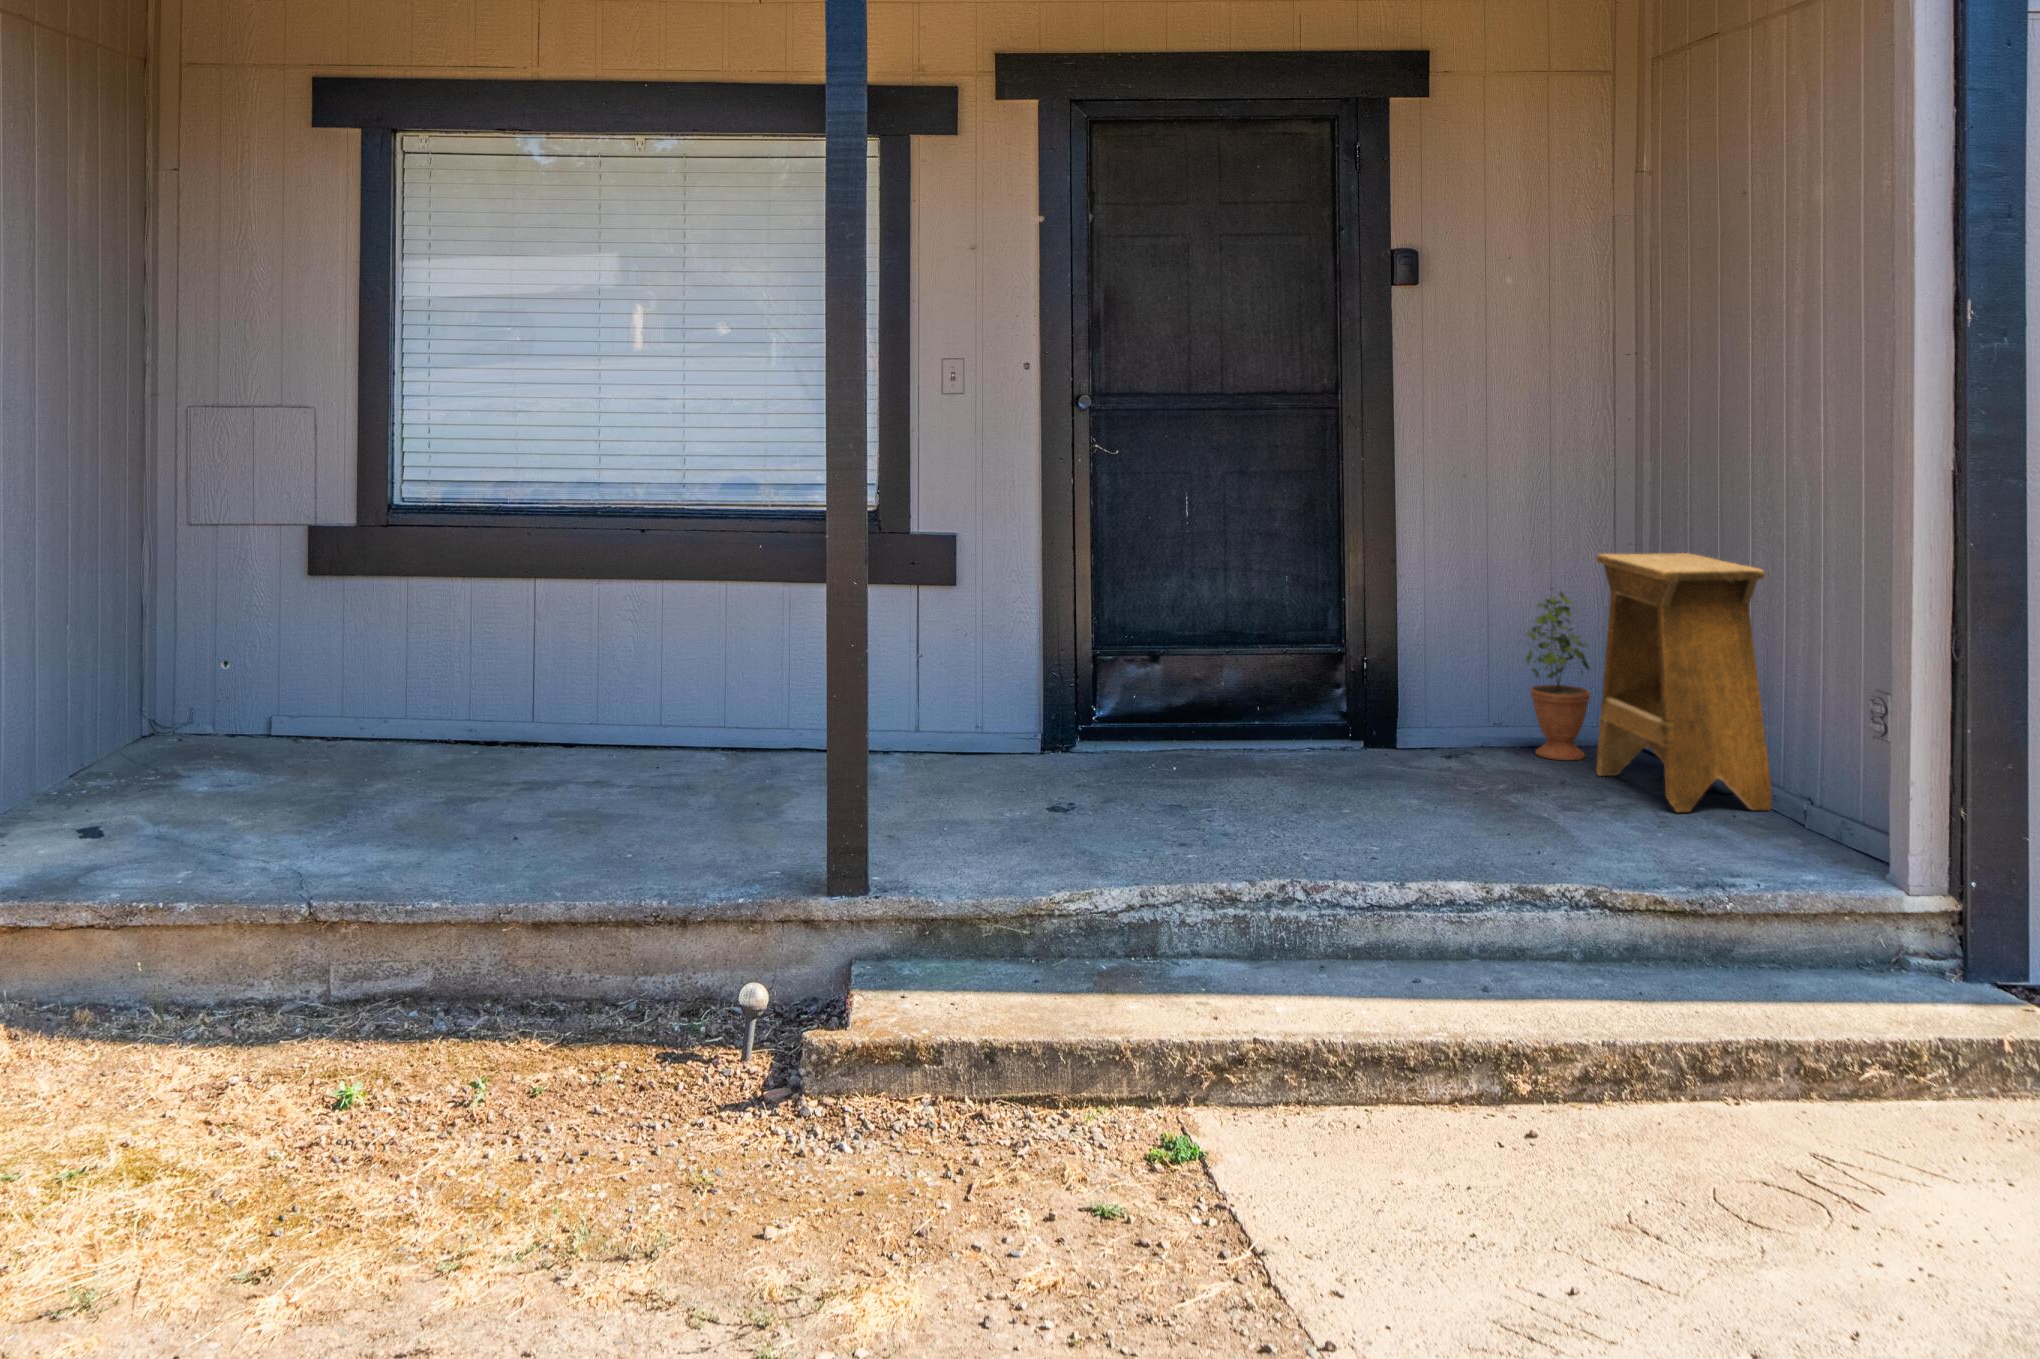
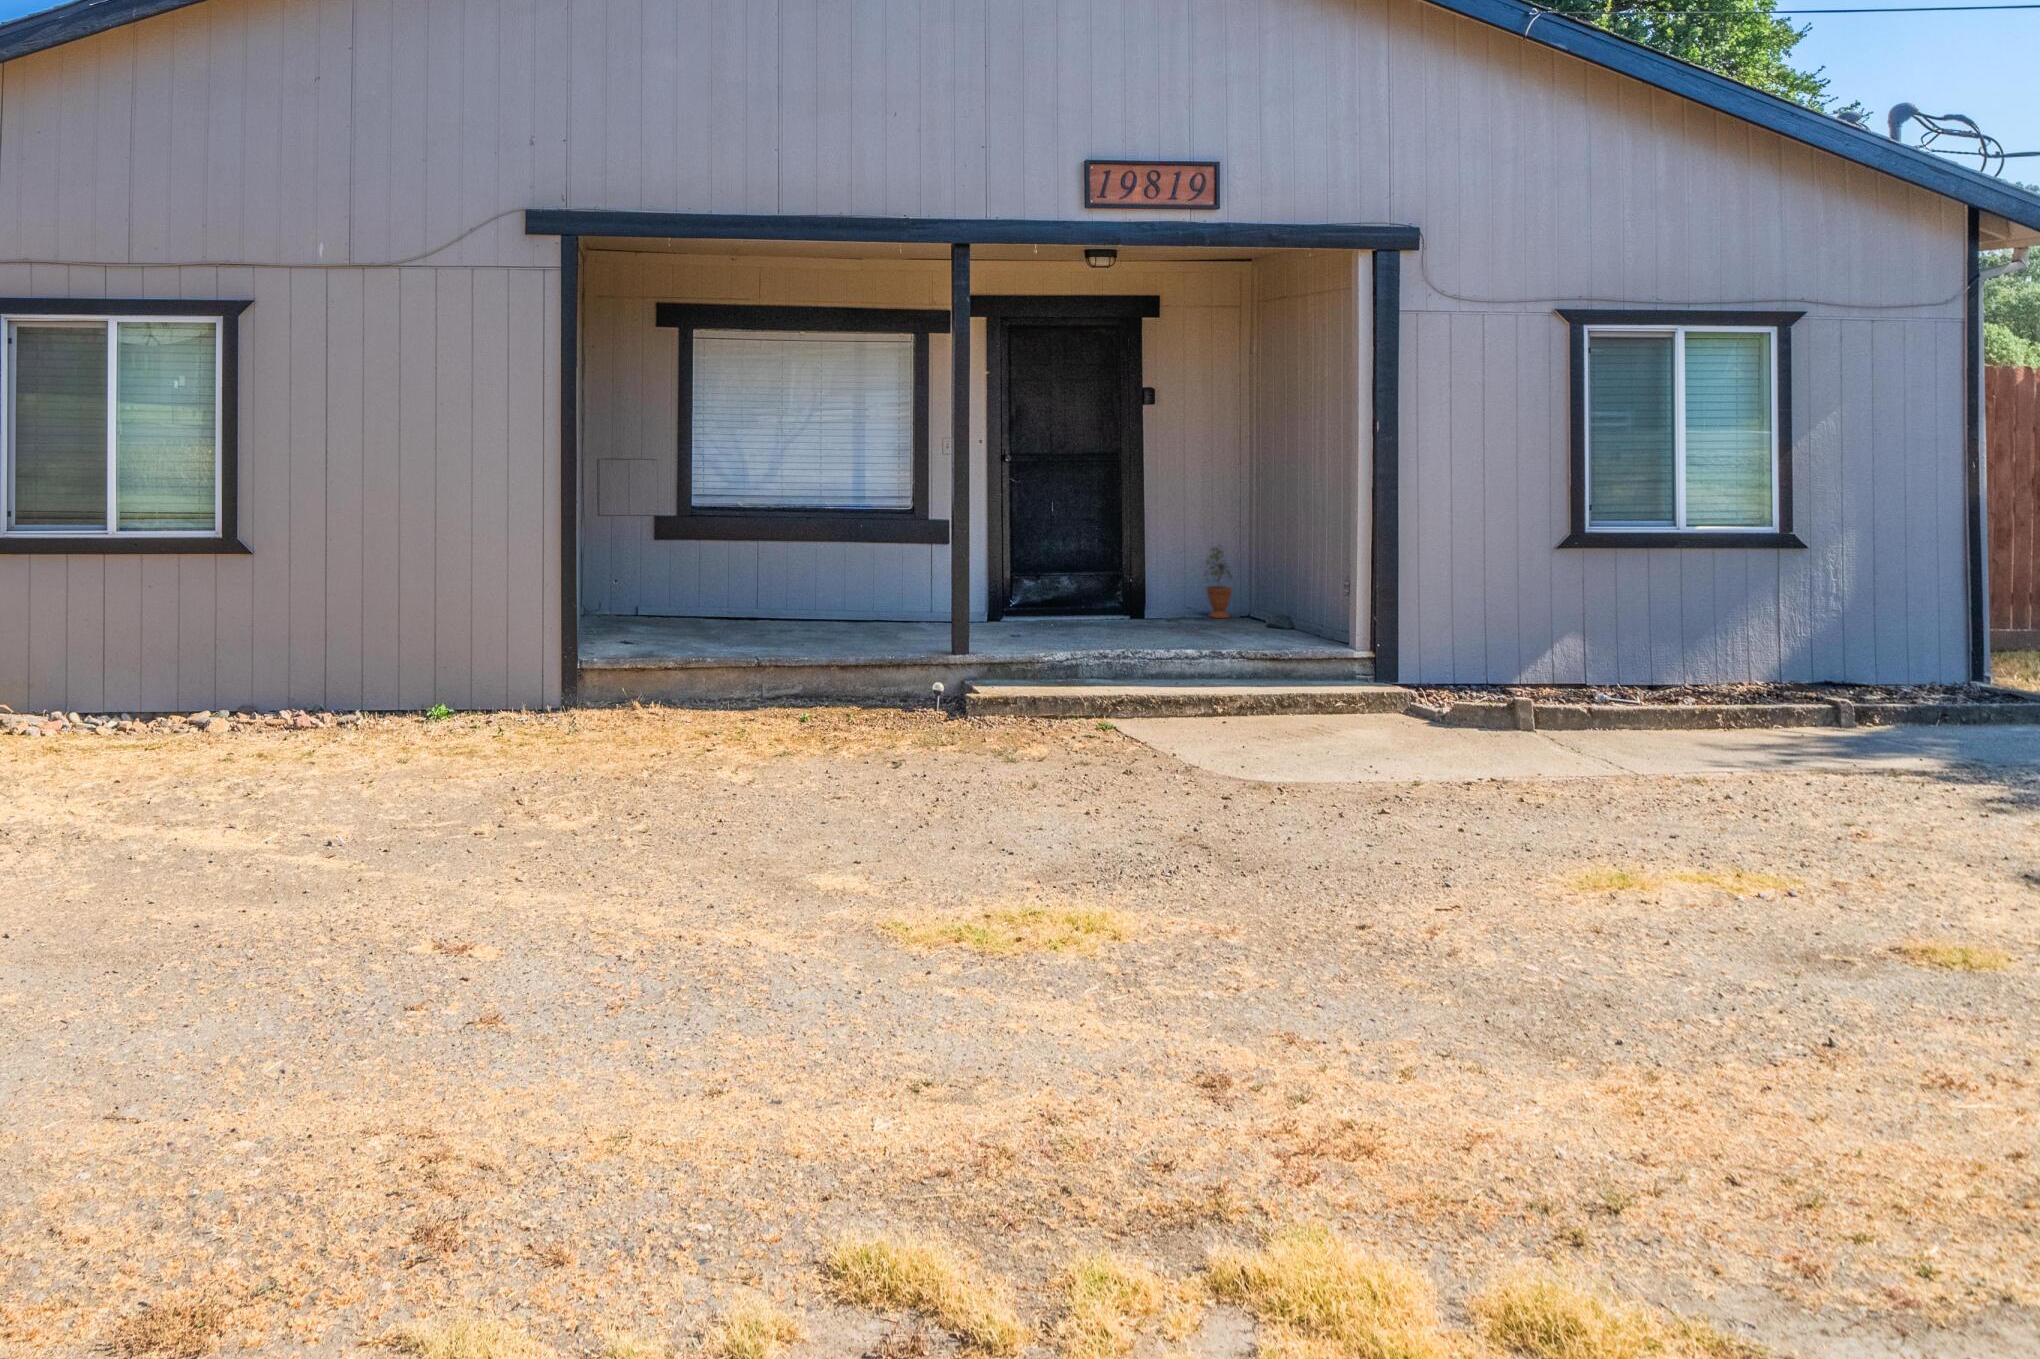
stool: present [1596,553,1771,812] -> none [1236,526,1309,631]

